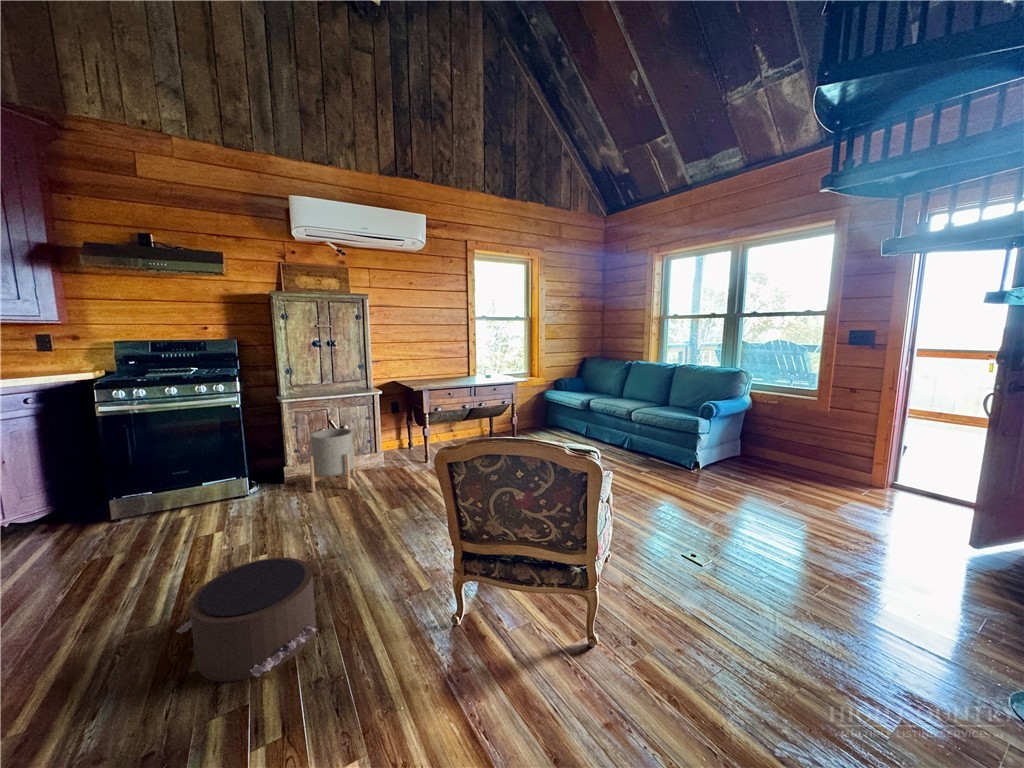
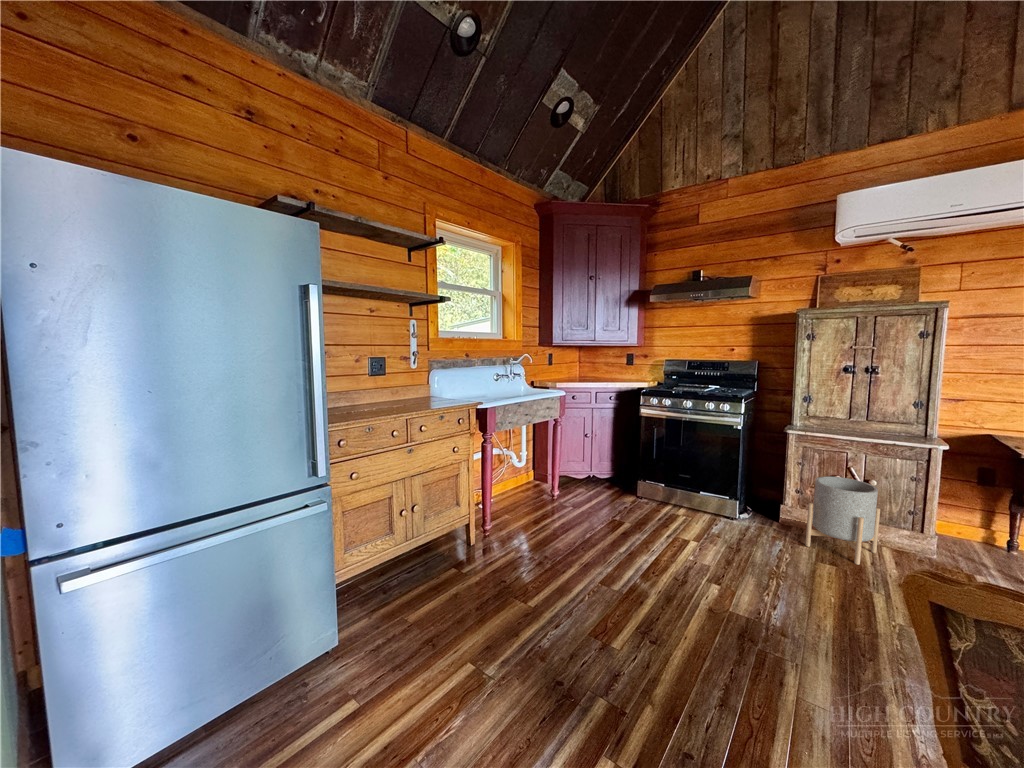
pouf: present [176,558,318,682] -> none [613,579,728,707]

